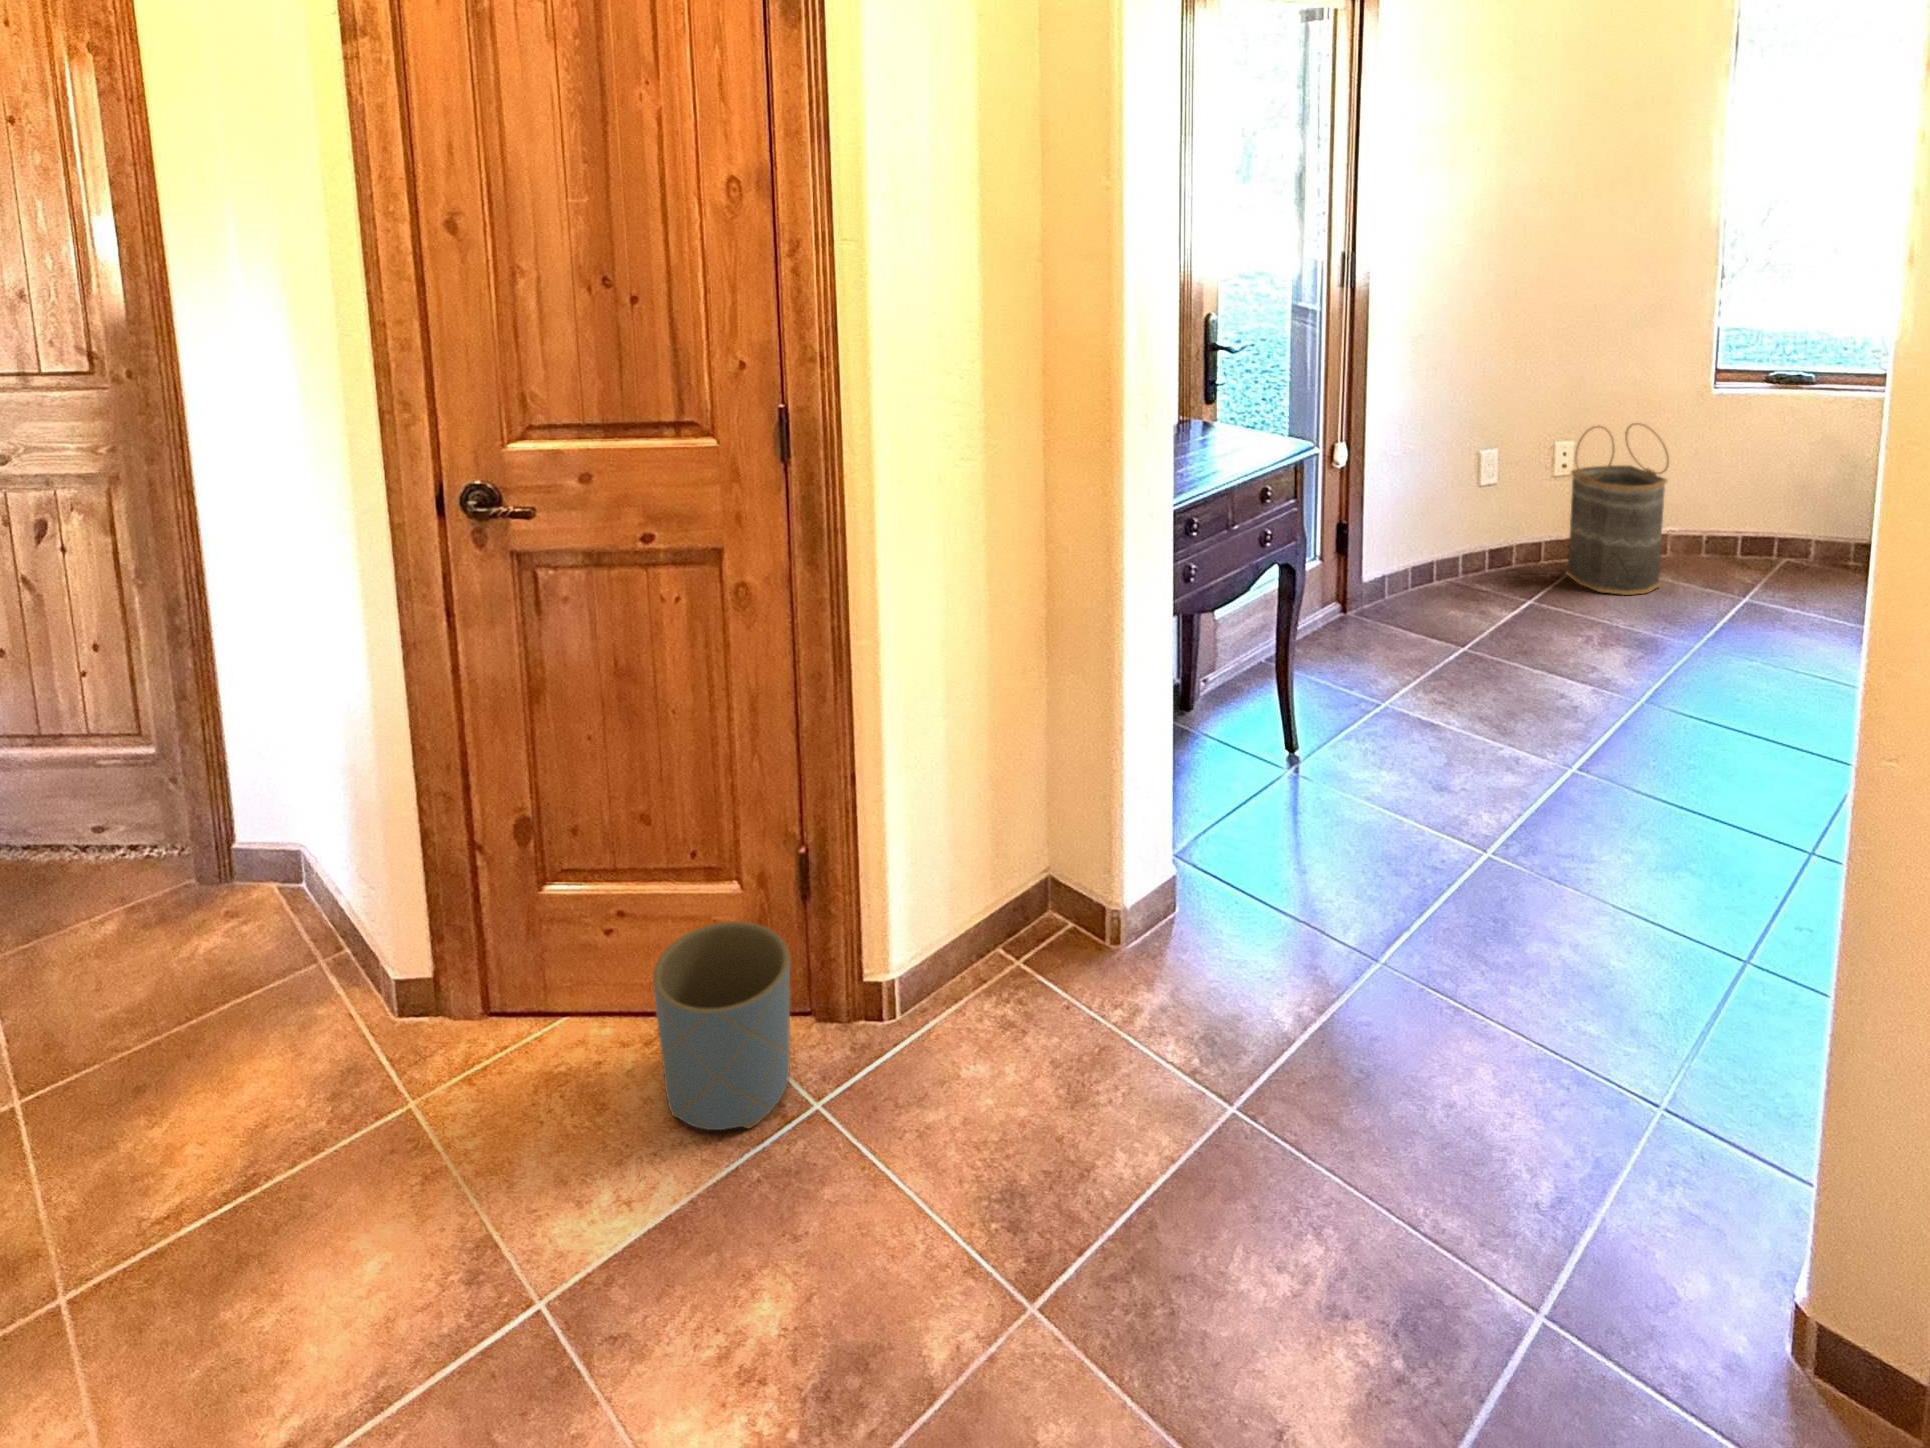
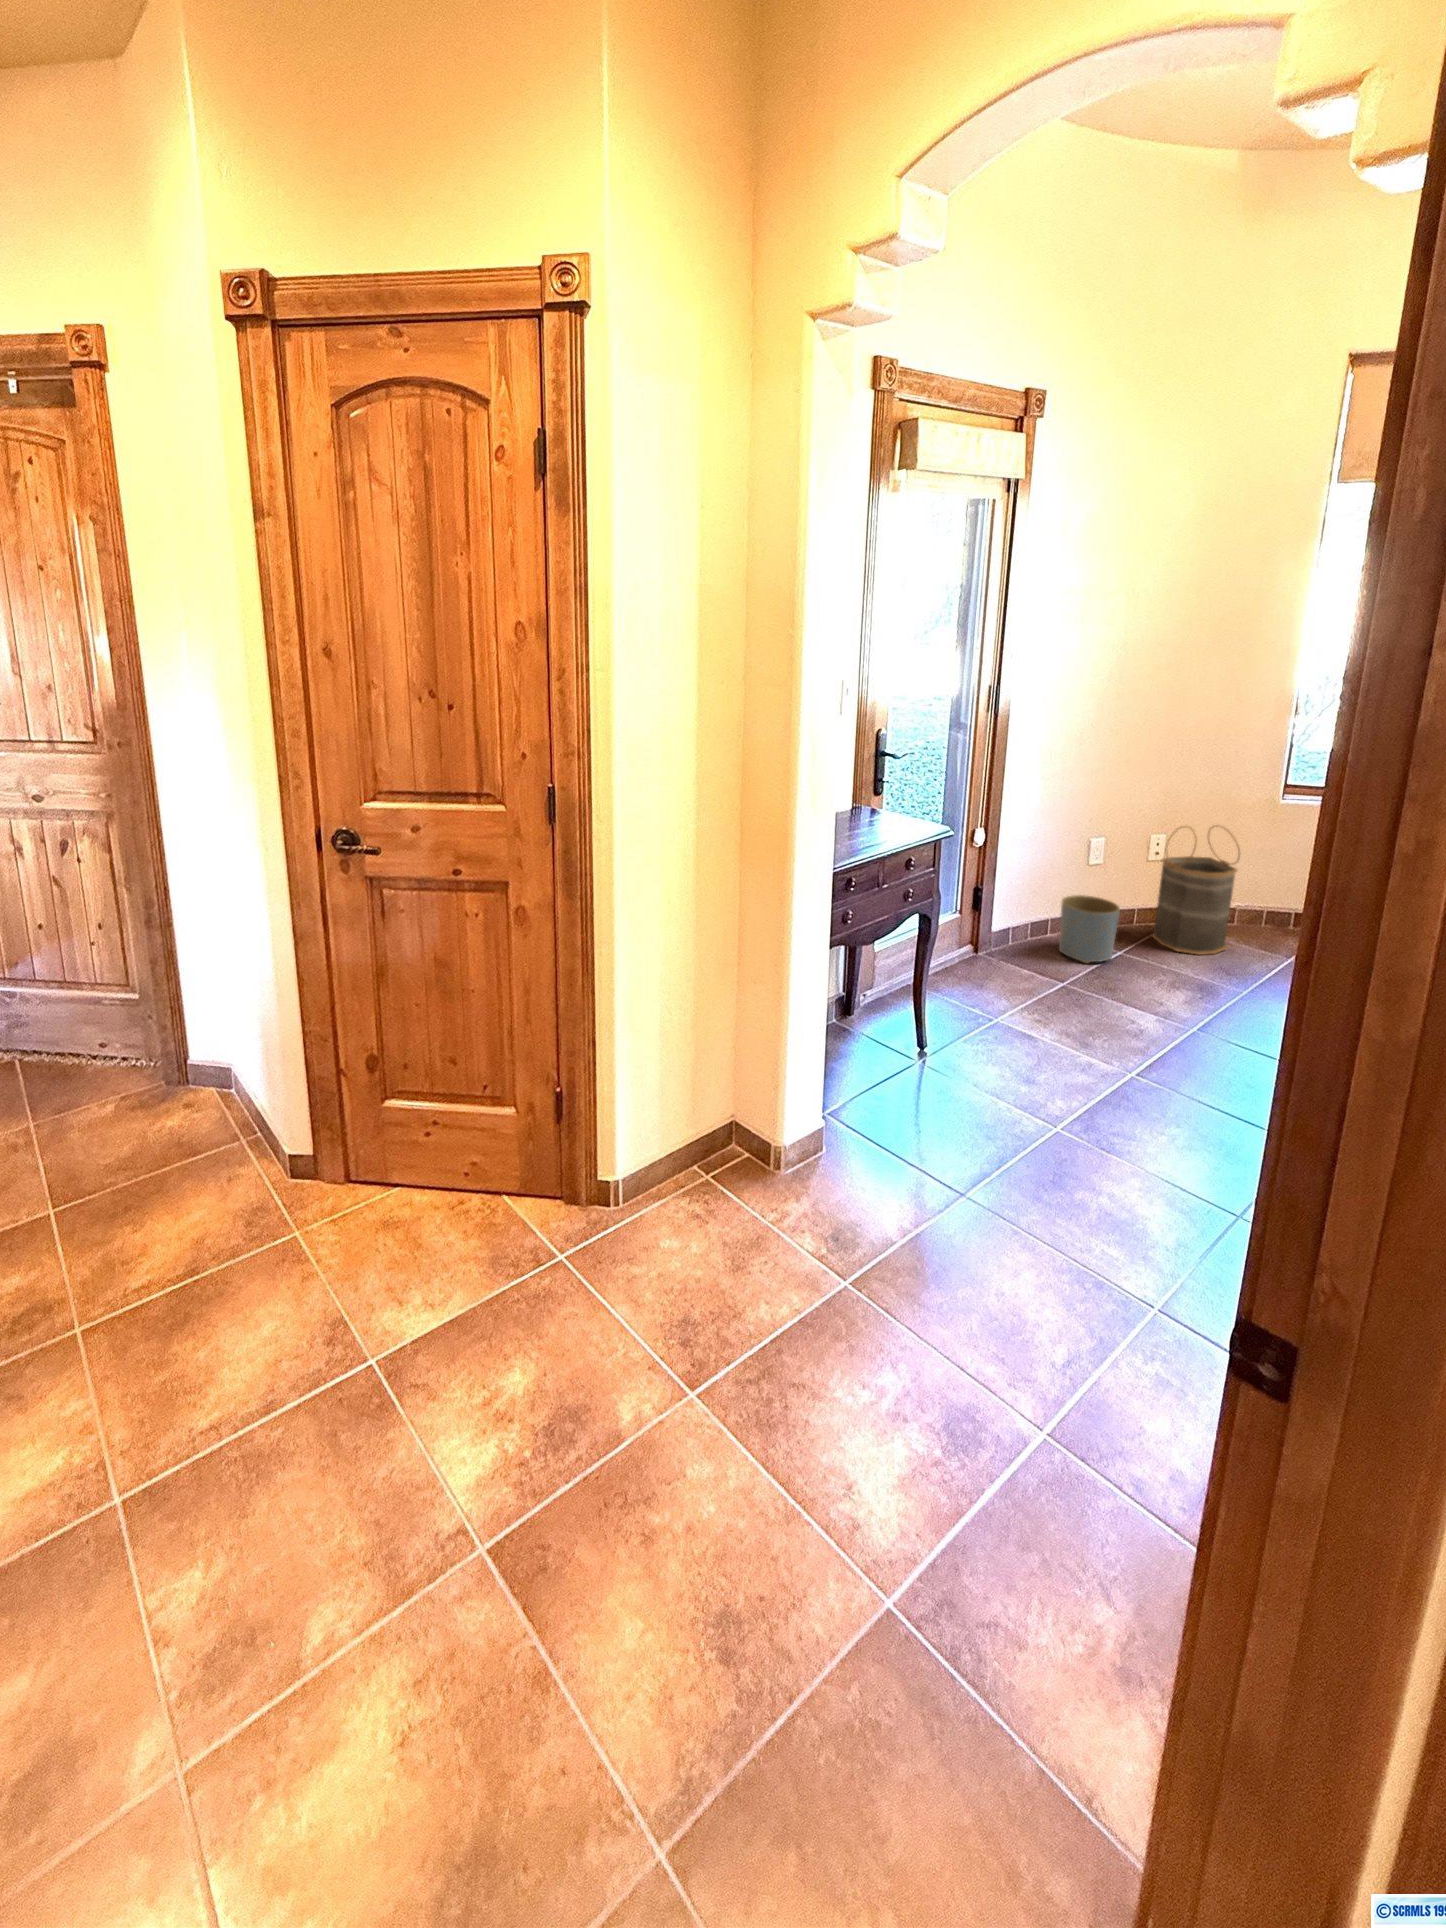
planter: present [653,921,790,1130] -> present [1059,895,1120,963]

